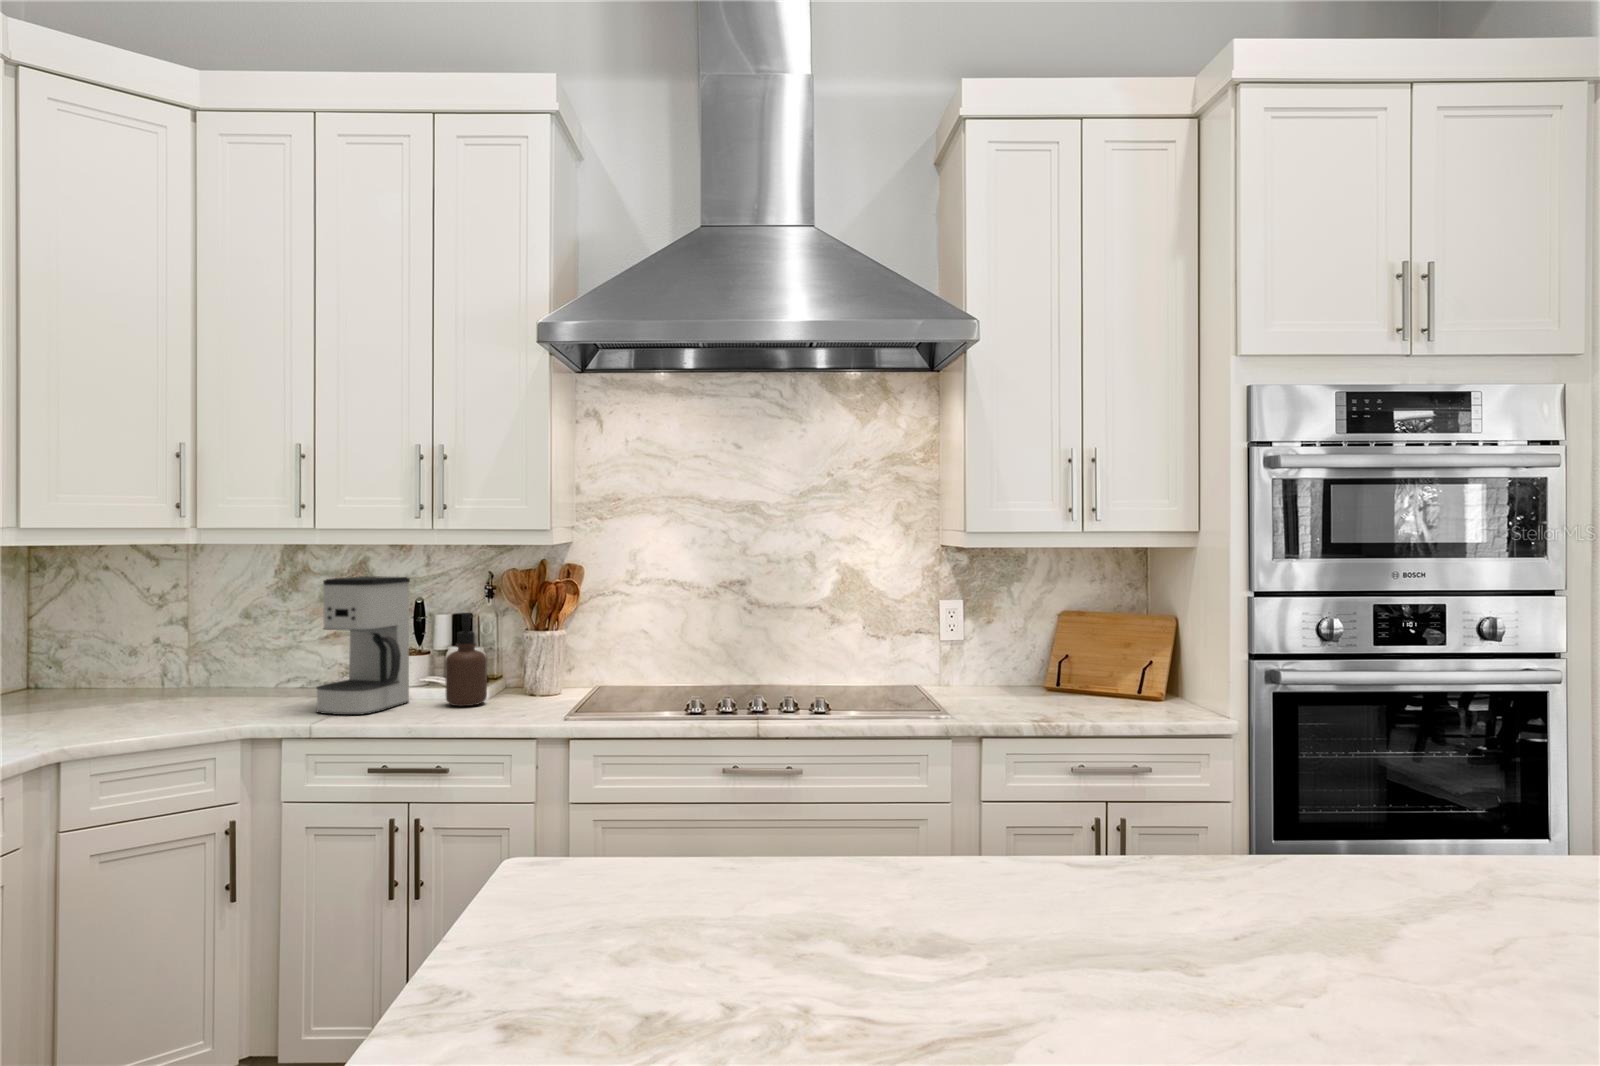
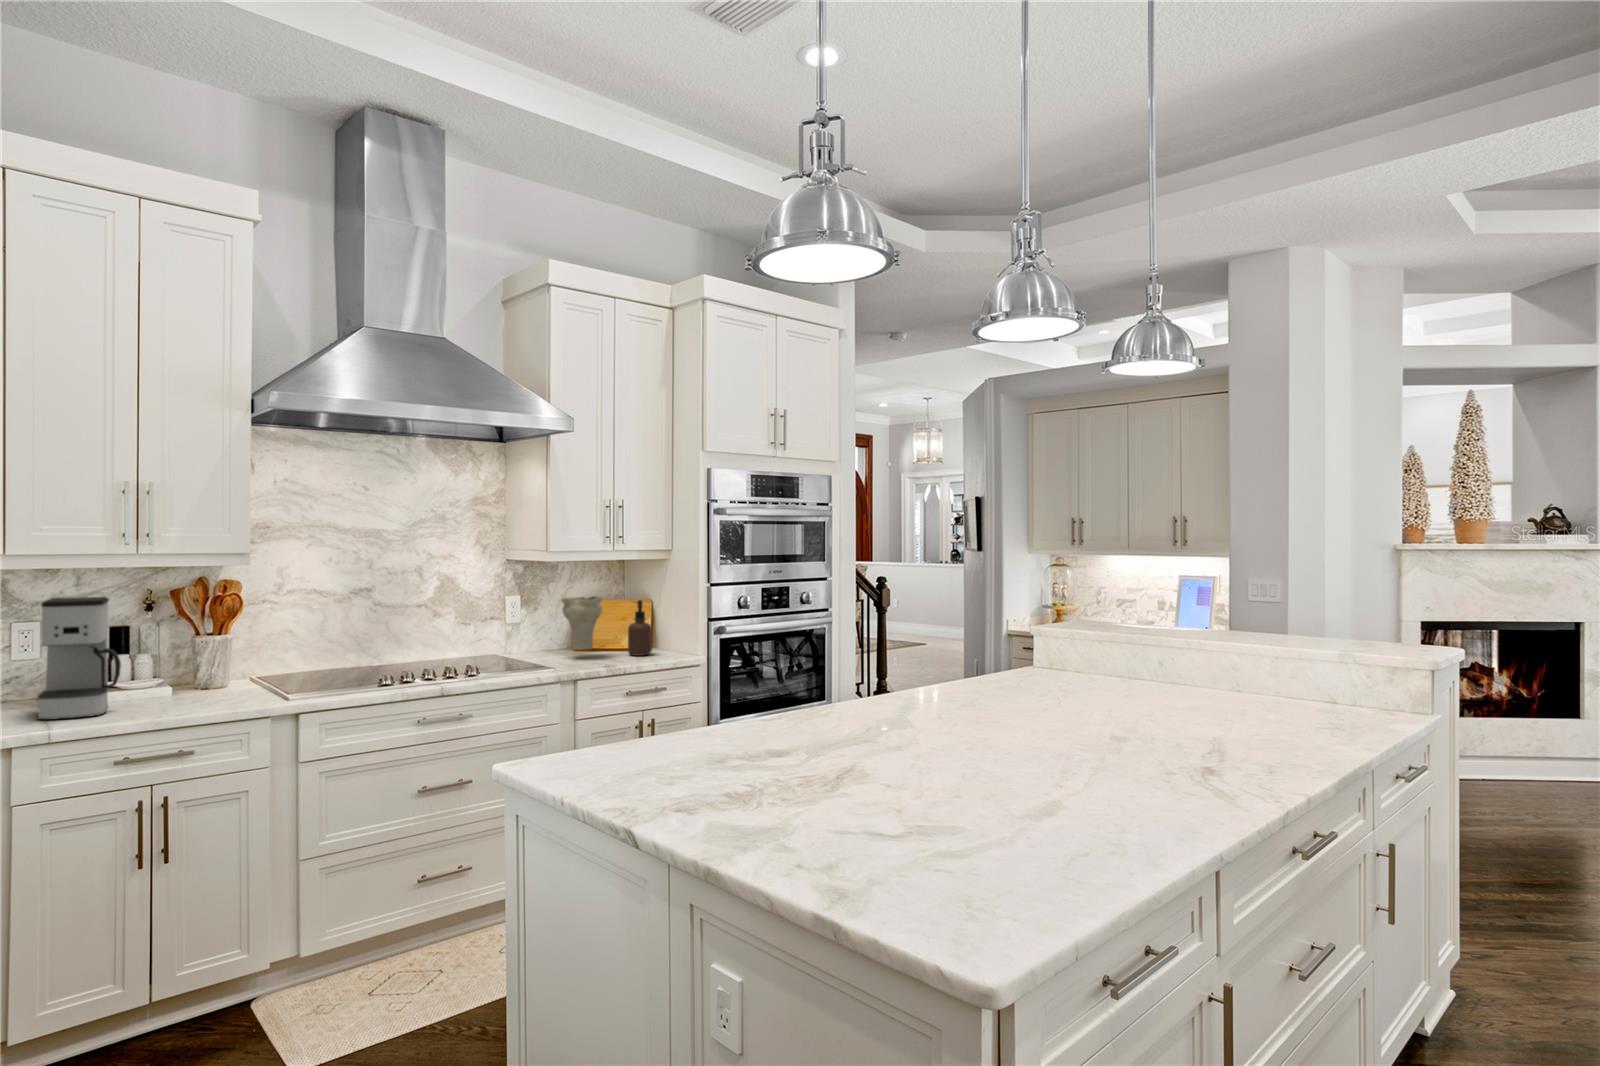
vase: none [984,604,1077,696] -> present [561,596,603,650]
soap dispenser: present [445,613,487,706] -> present [628,600,652,656]

